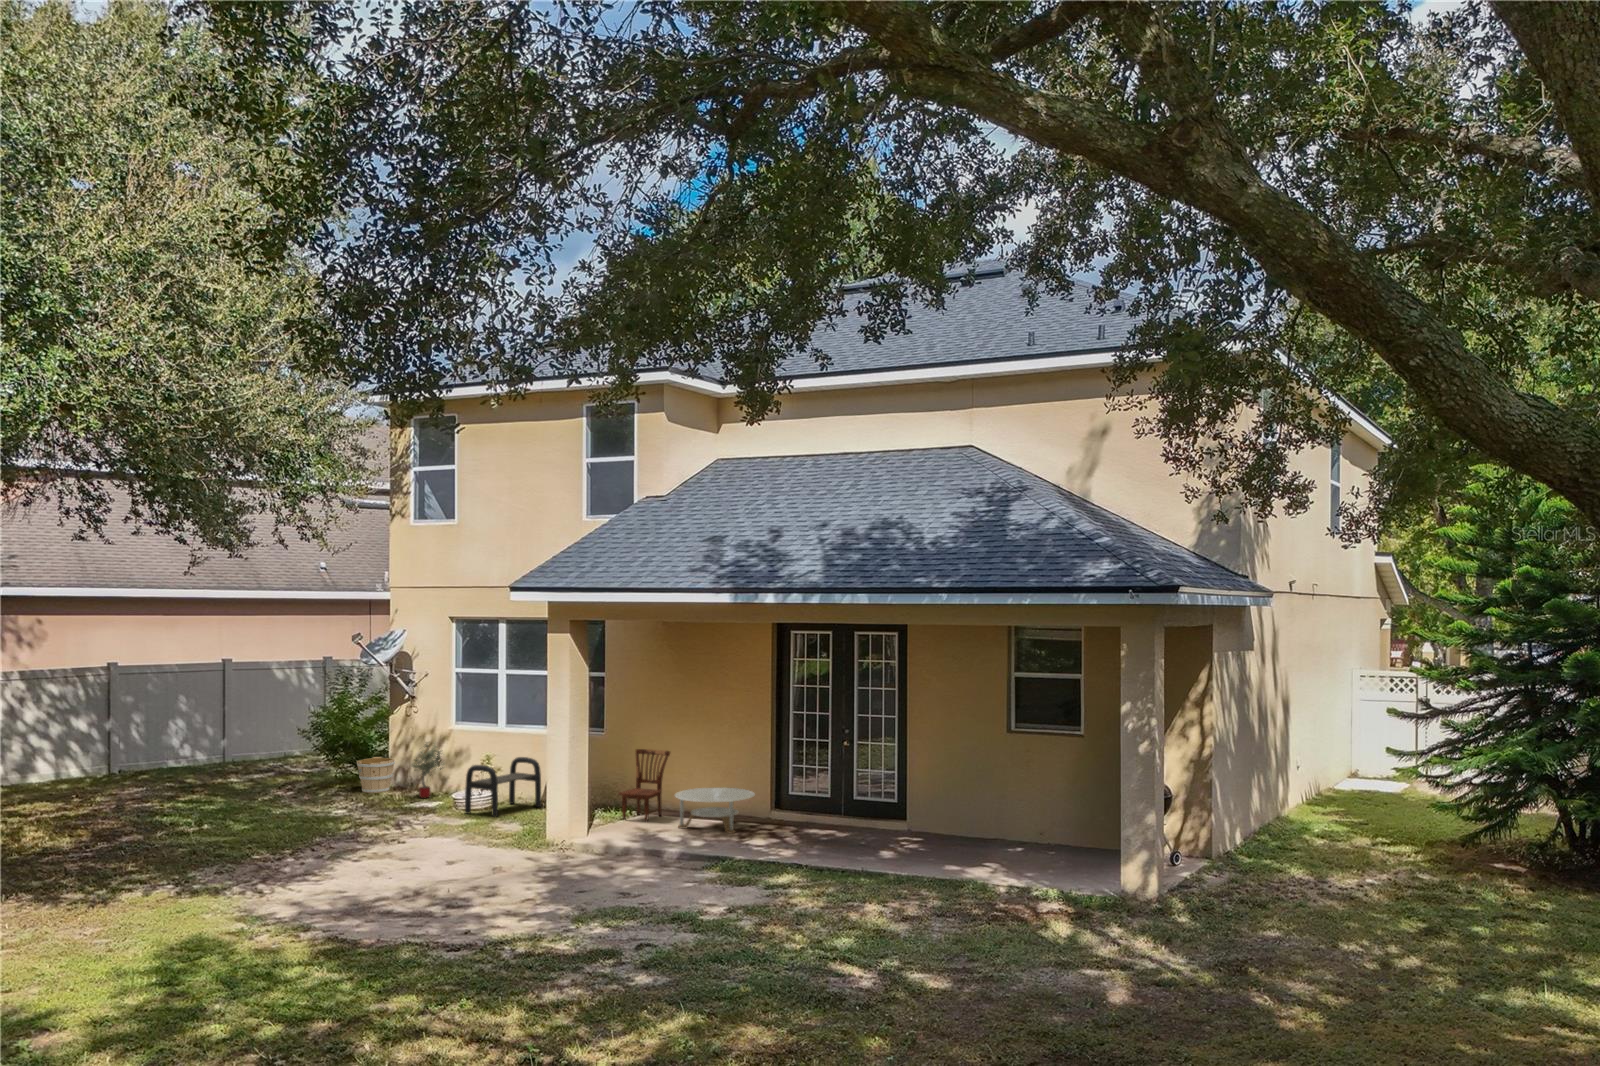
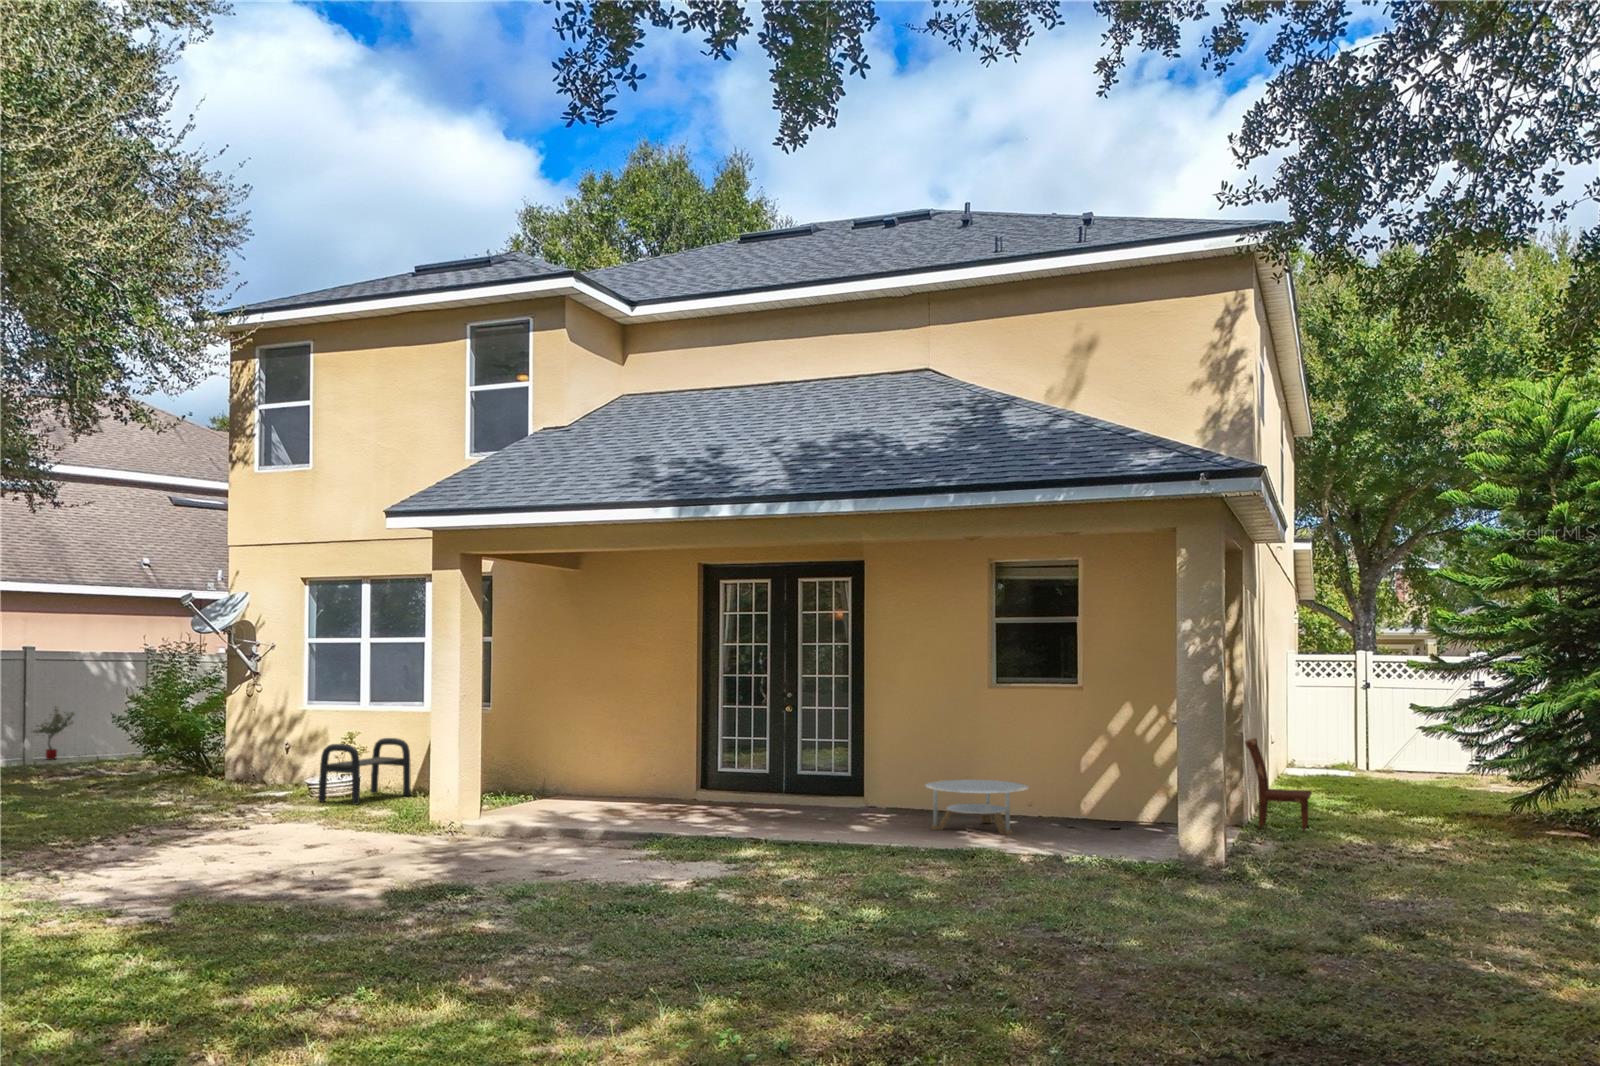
potted tree: present [412,744,444,798] -> present [33,707,75,760]
dining chair: present [619,749,670,822] -> present [1245,738,1312,832]
wooden bucket: present [357,757,395,793] -> none [183,746,230,787]
round table: present [675,788,755,833] -> present [925,780,1029,834]

